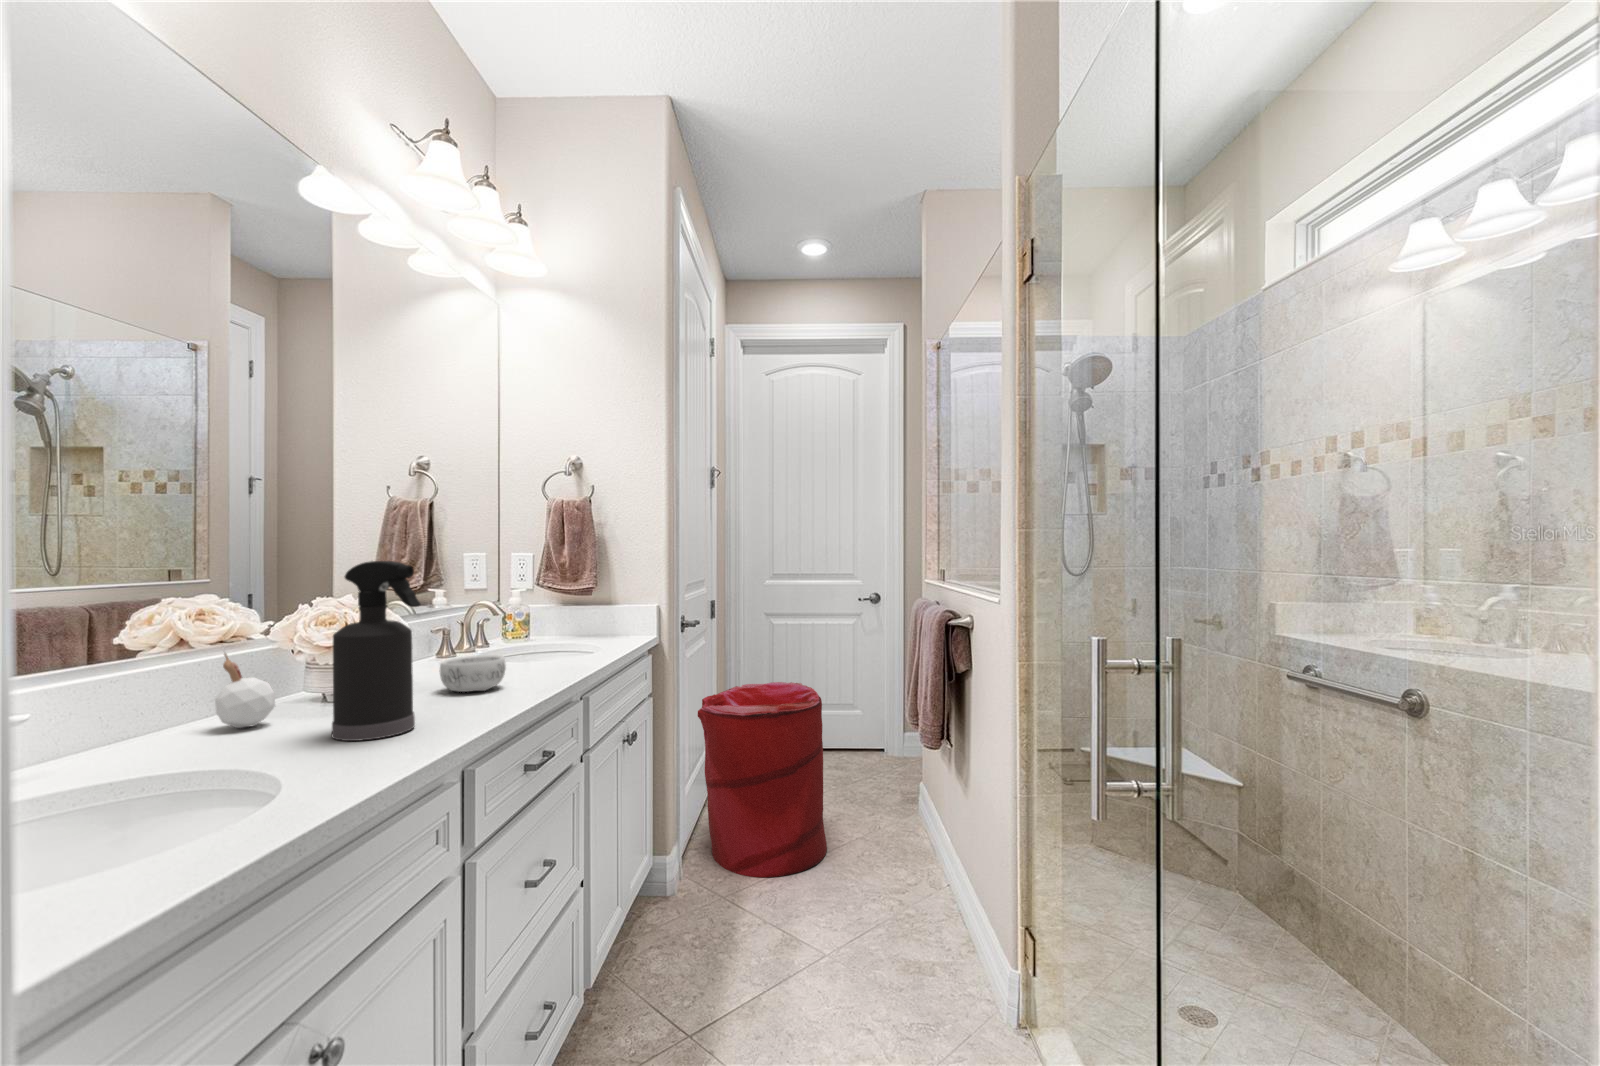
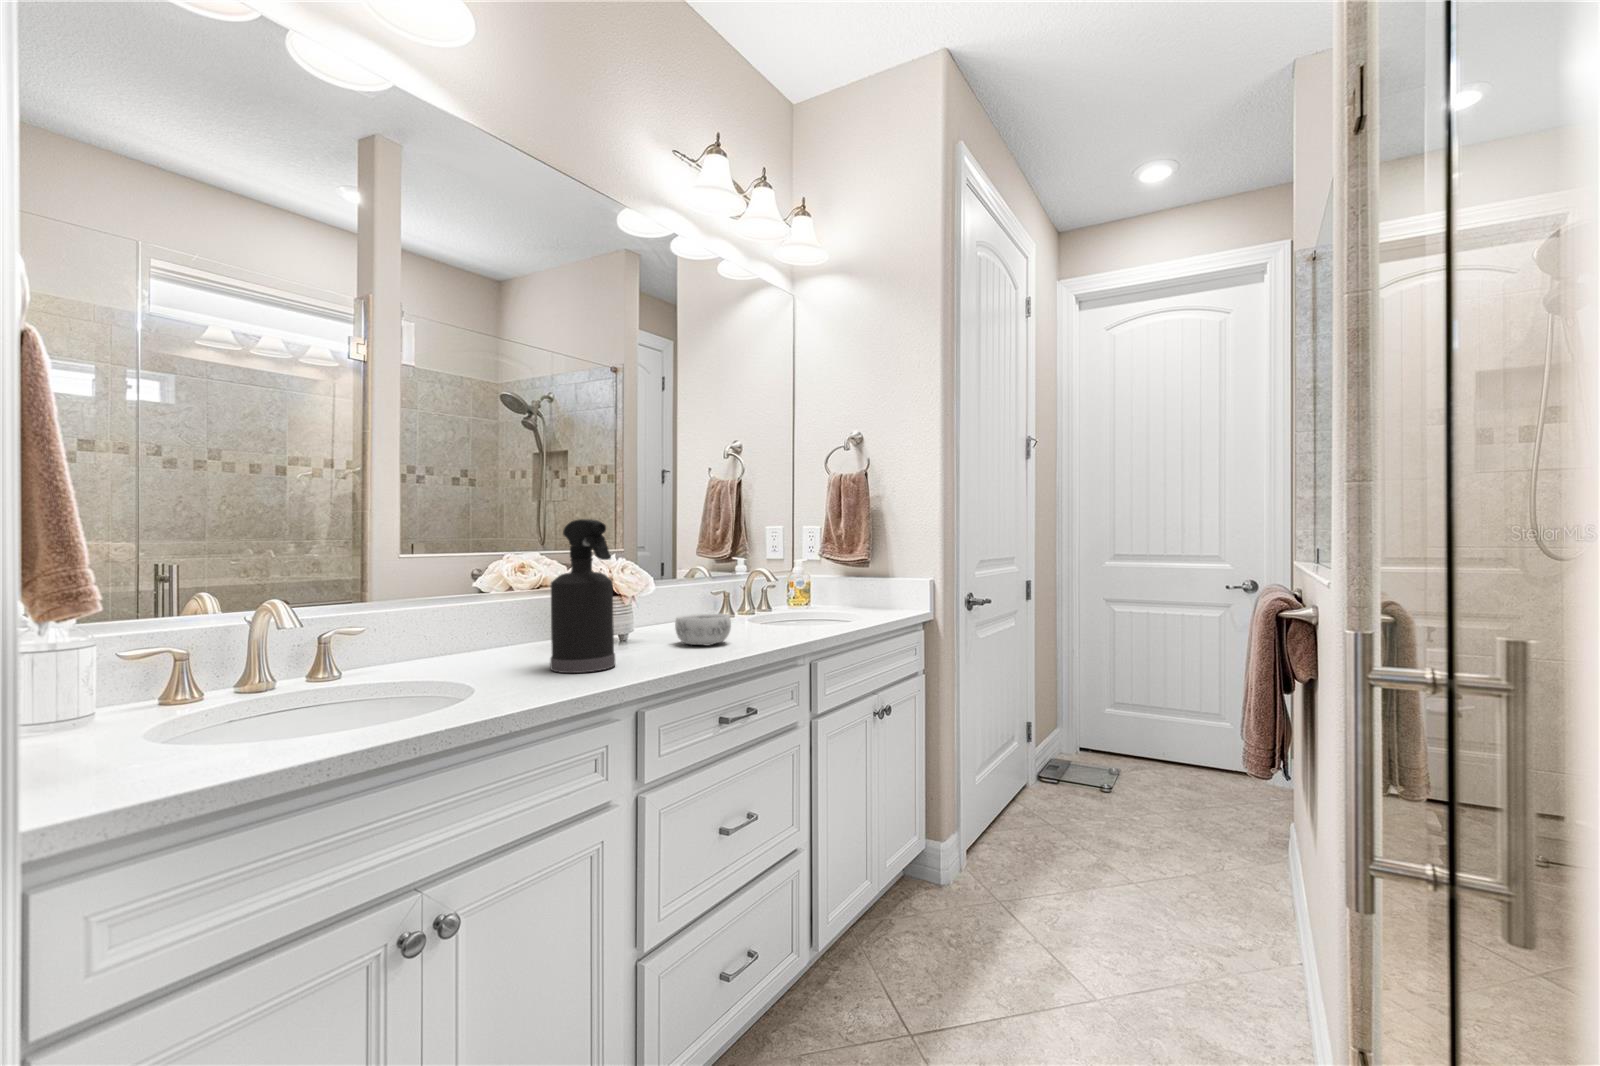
candle: present [215,648,275,728] -> none [497,587,539,654]
laundry hamper: present [698,682,827,877] -> none [986,675,1144,896]

